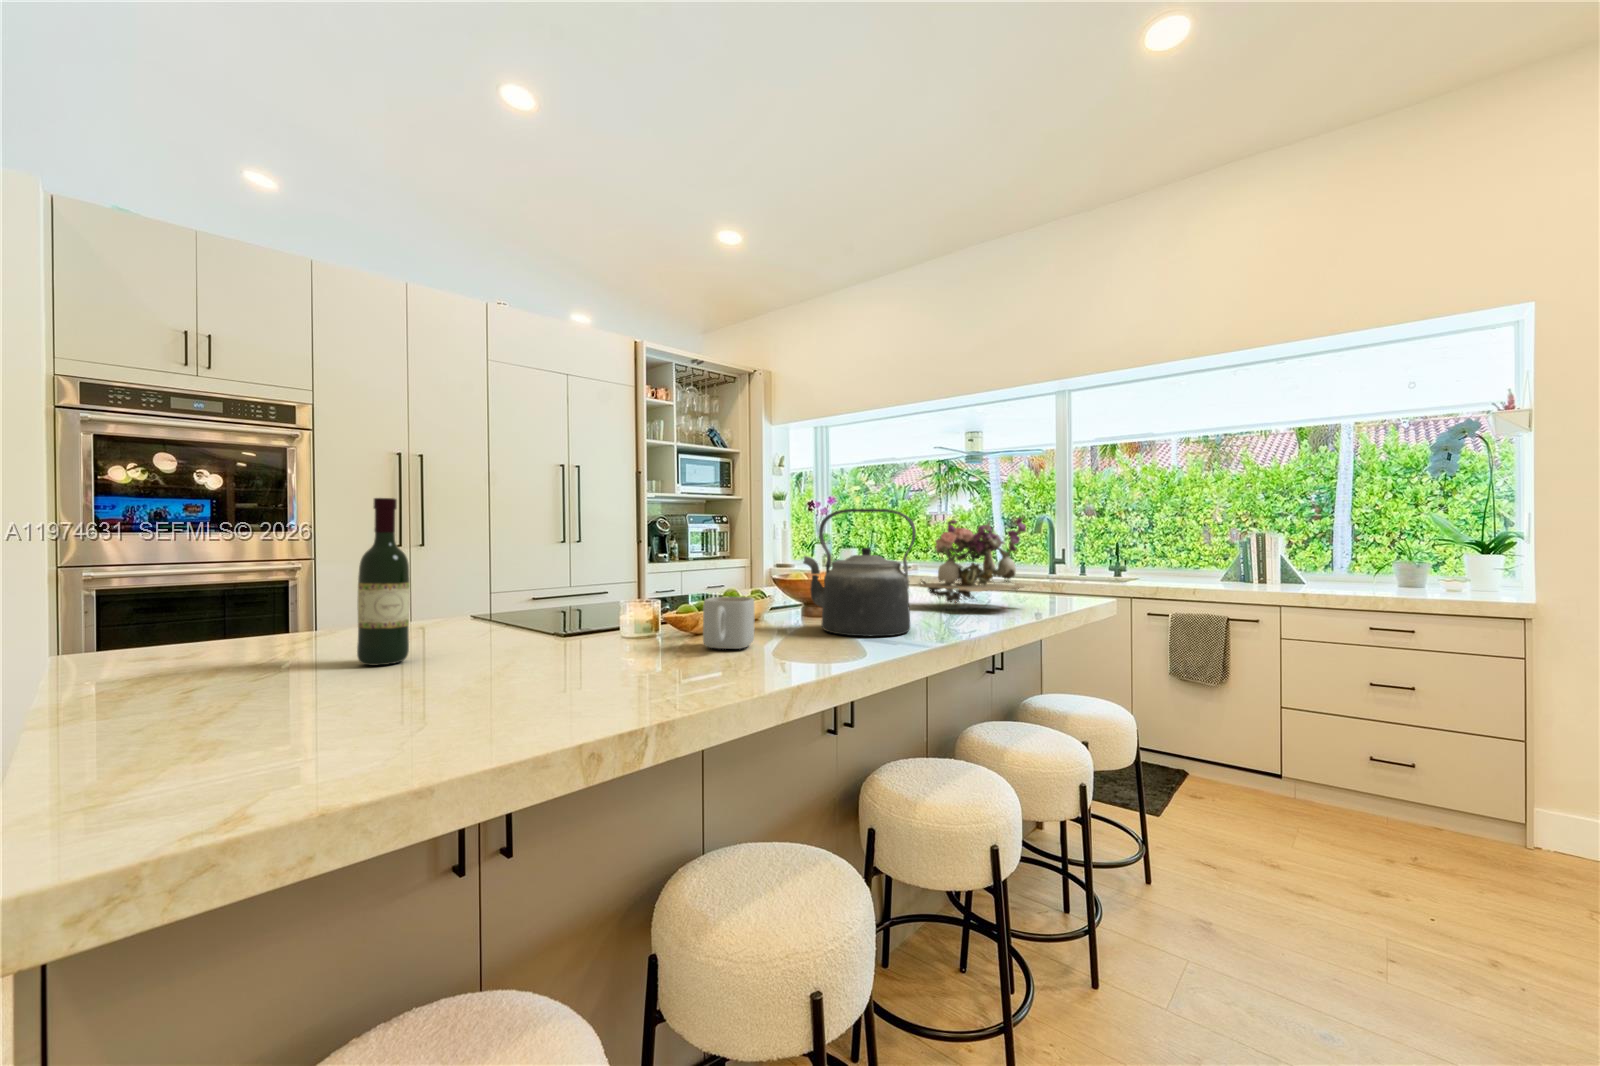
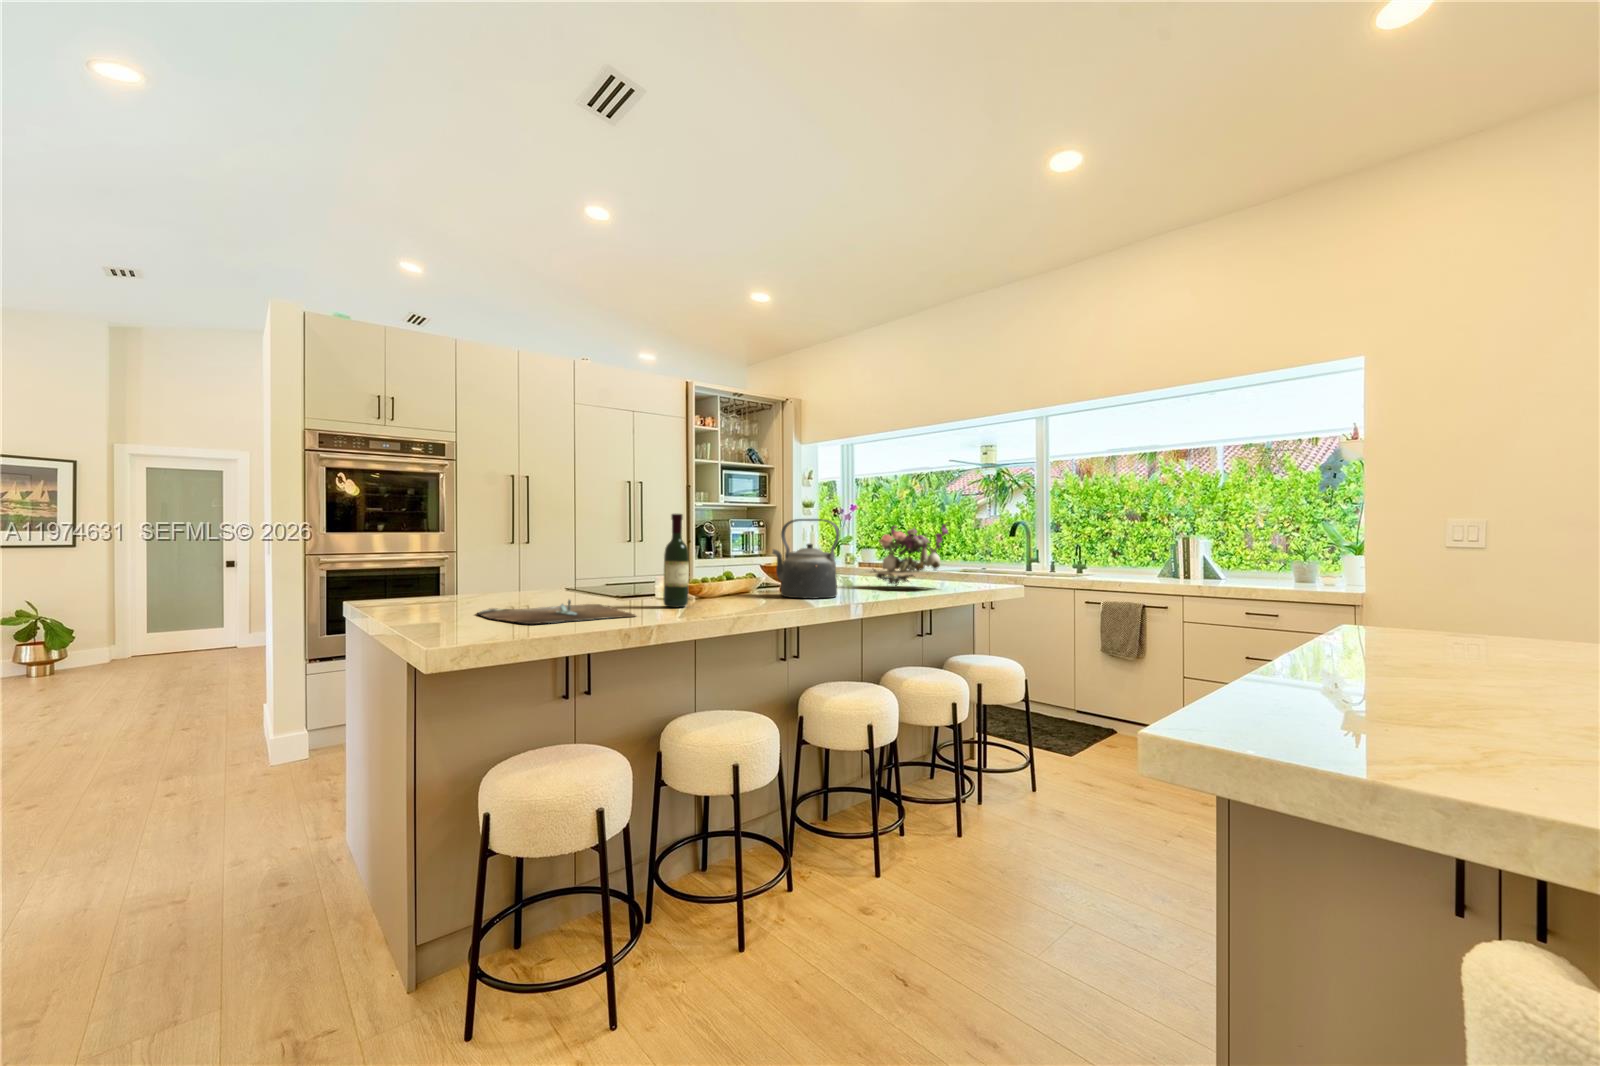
wine bottle: present [357,498,410,665] -> present [663,514,689,607]
mug: present [703,597,754,649] -> none [700,572,732,601]
cutting board: none [235,666,605,771] -> present [478,600,635,624]

